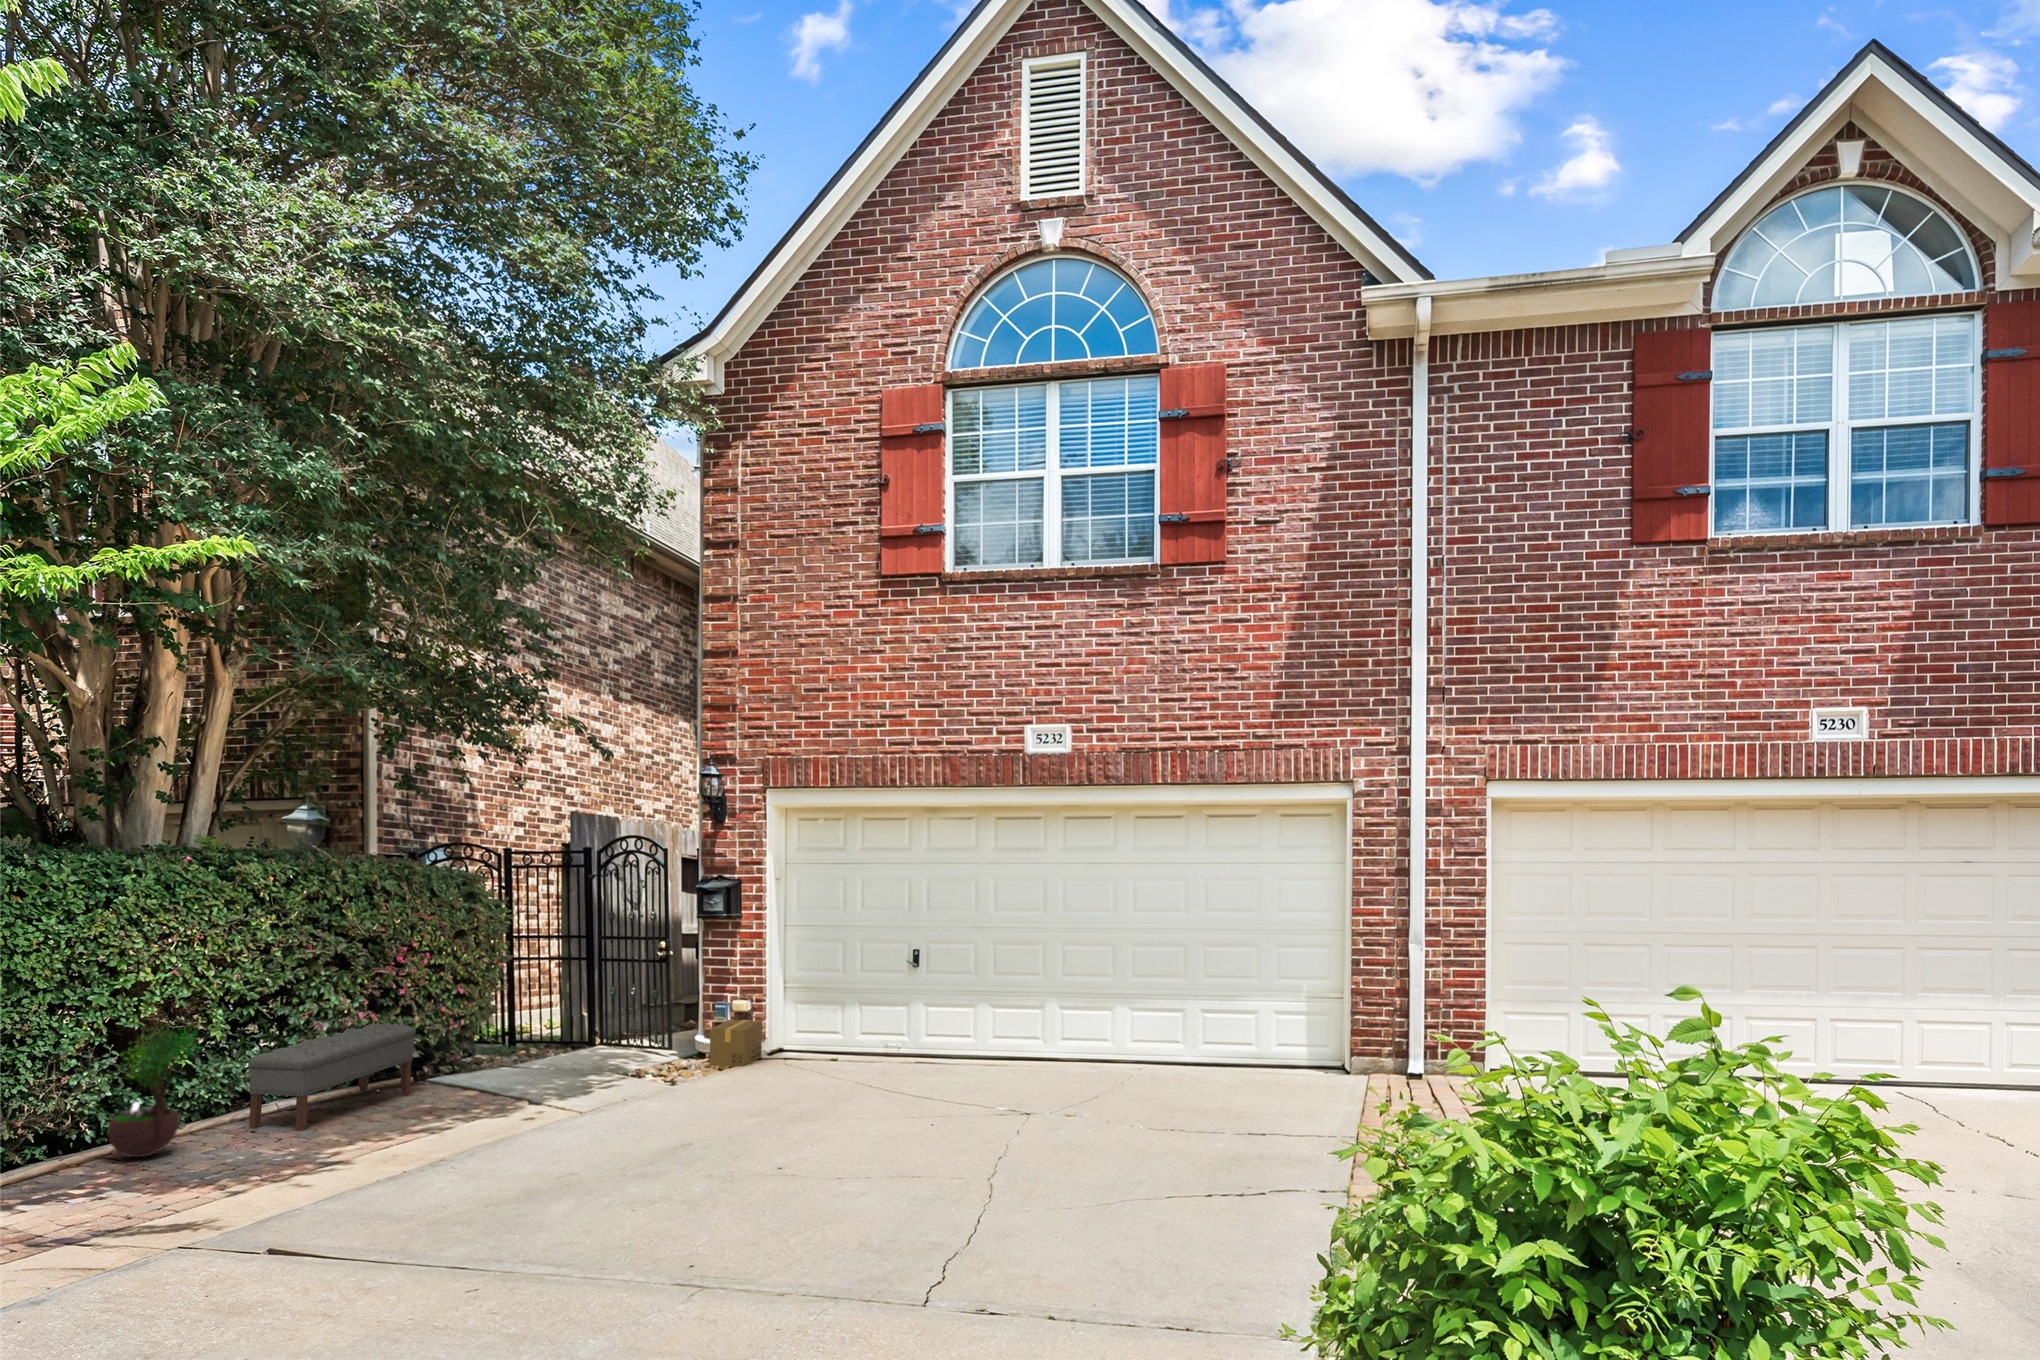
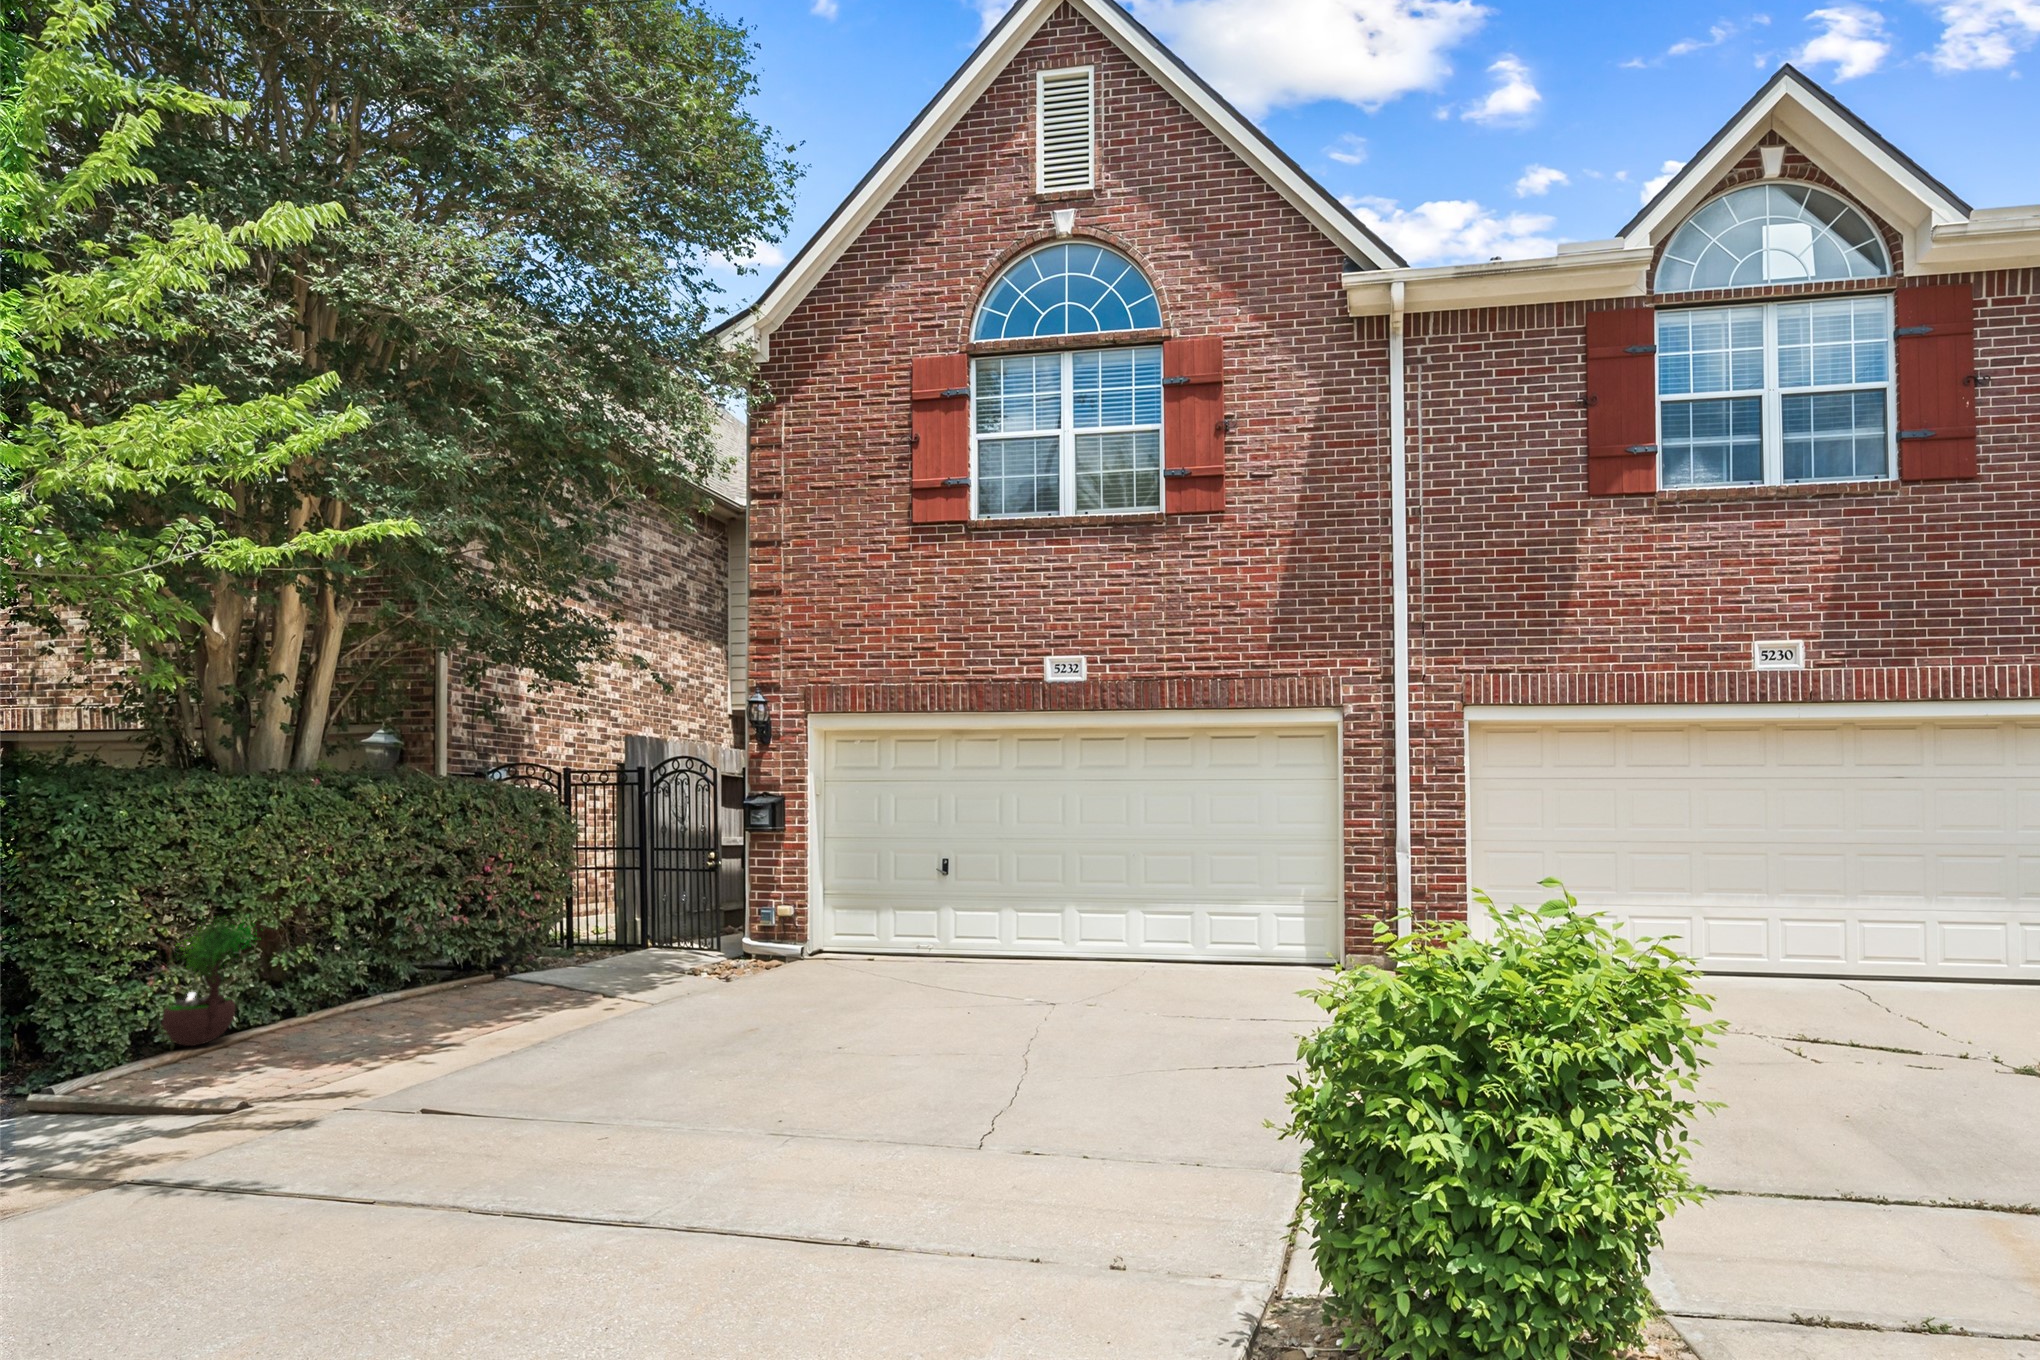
cardboard box: present [710,1020,762,1067] -> none [752,925,800,967]
bench: present [248,1024,416,1131] -> none [309,924,476,1024]

